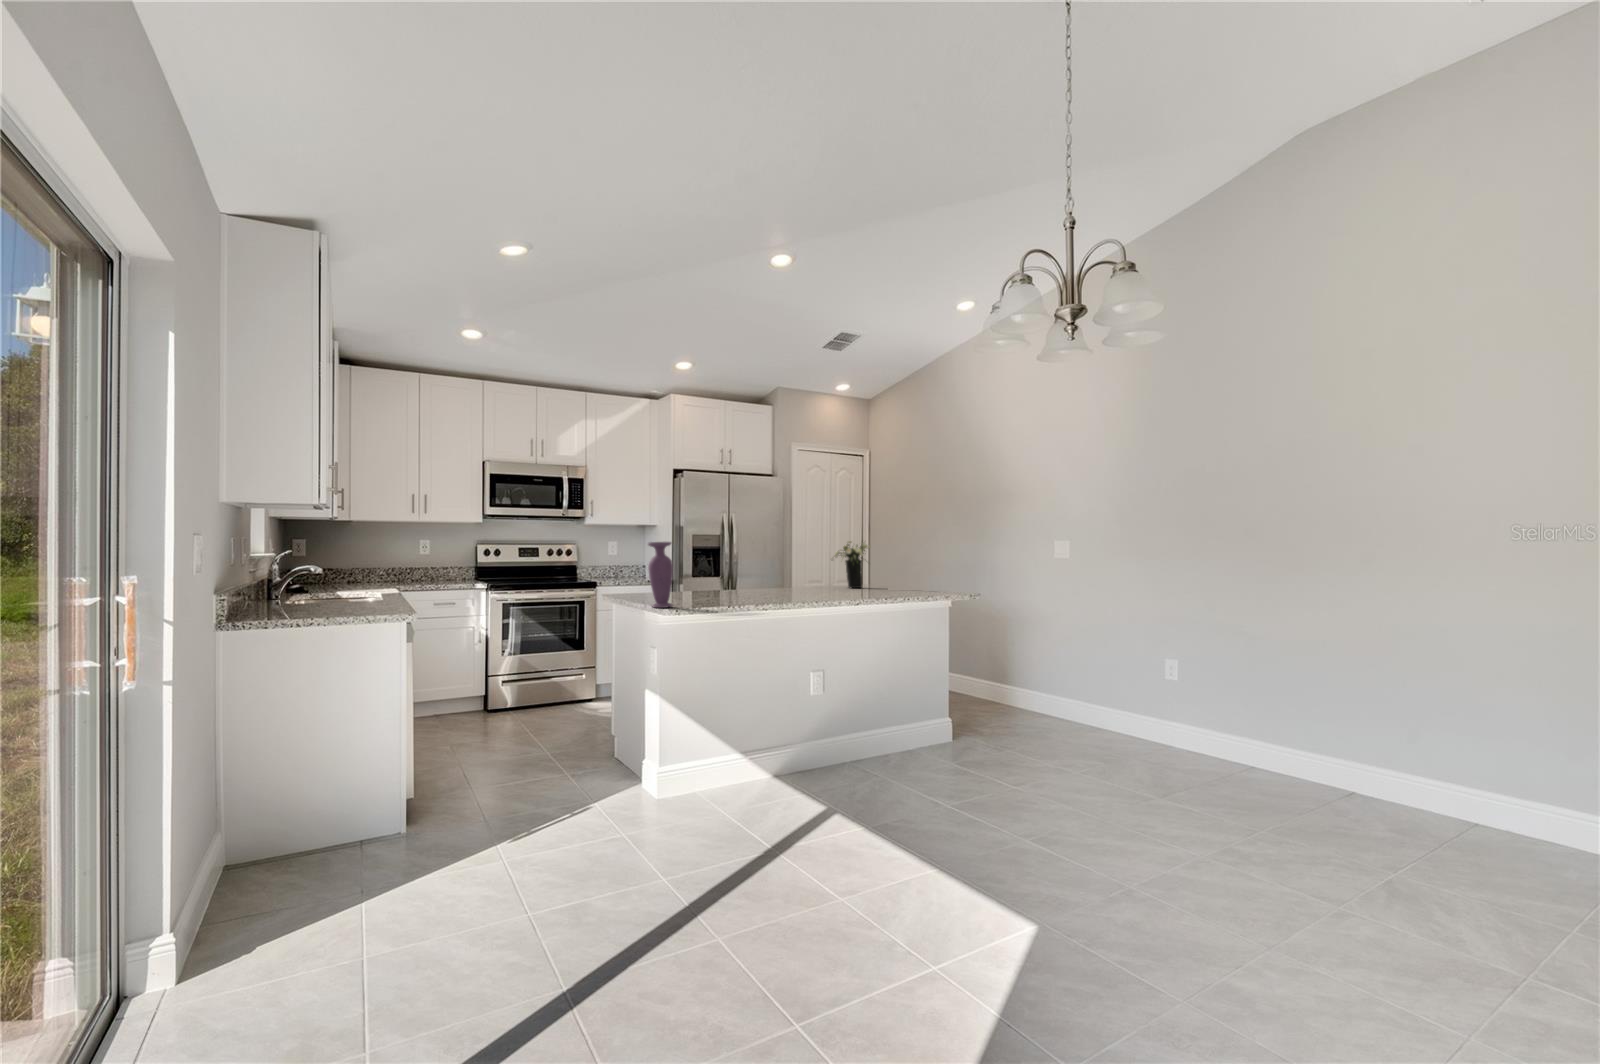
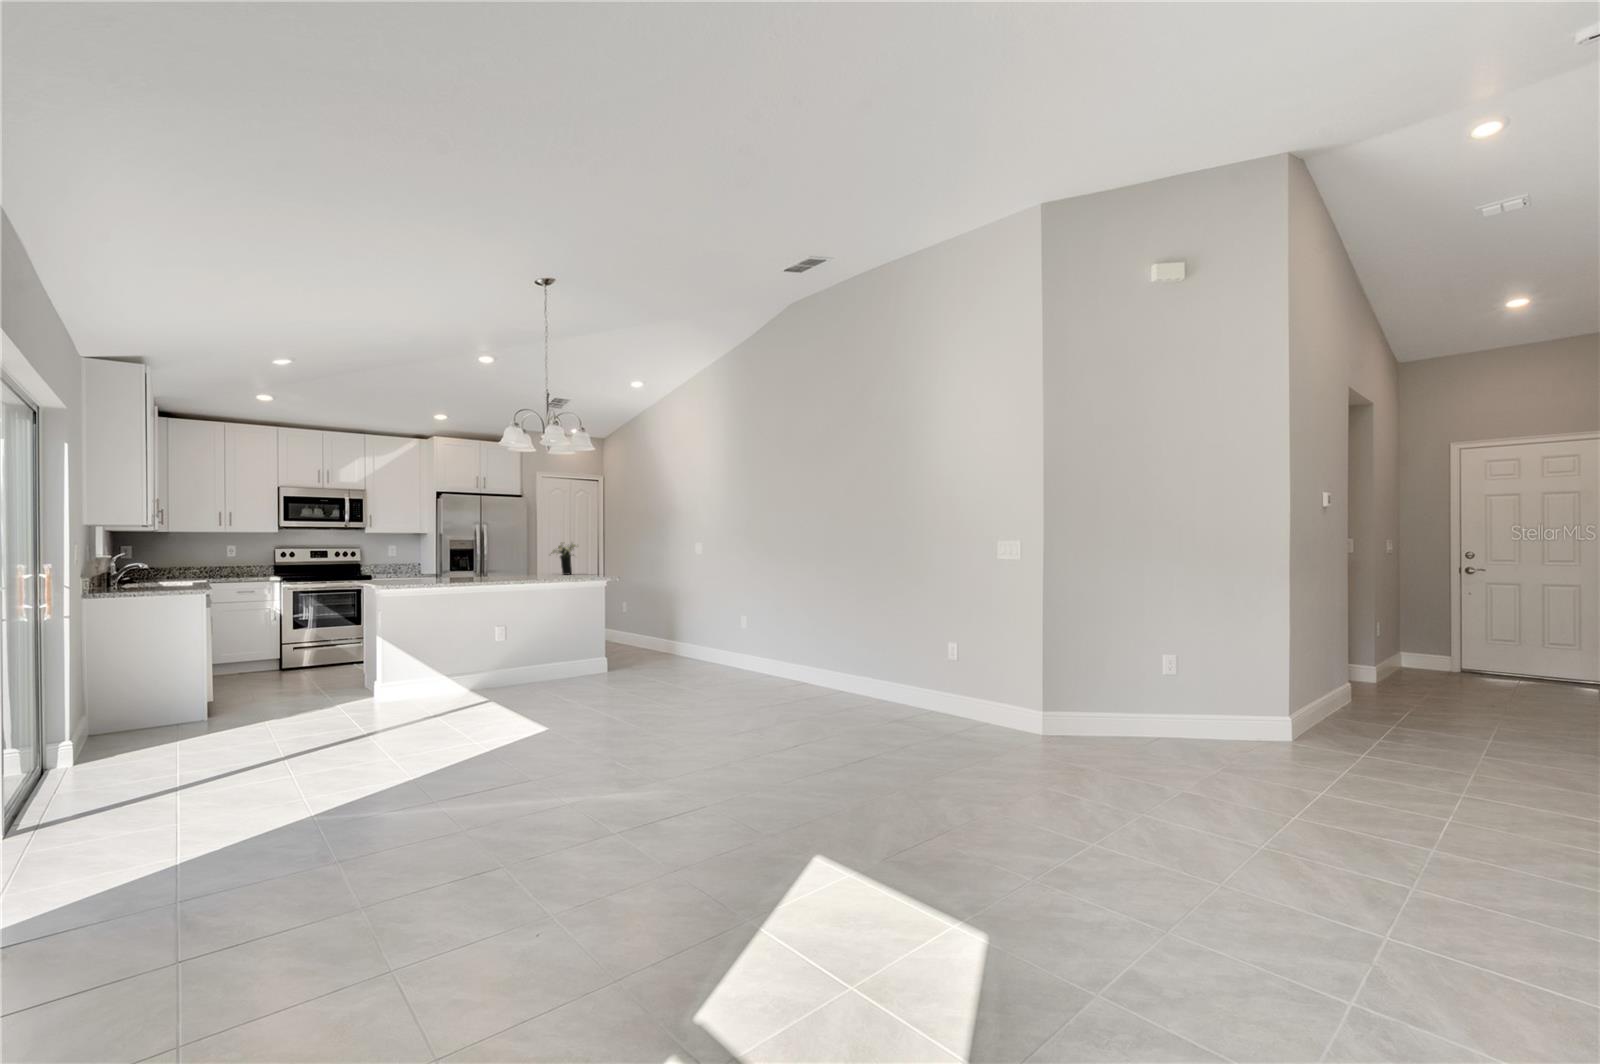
vase: present [648,542,673,608] -> none [396,543,415,586]

